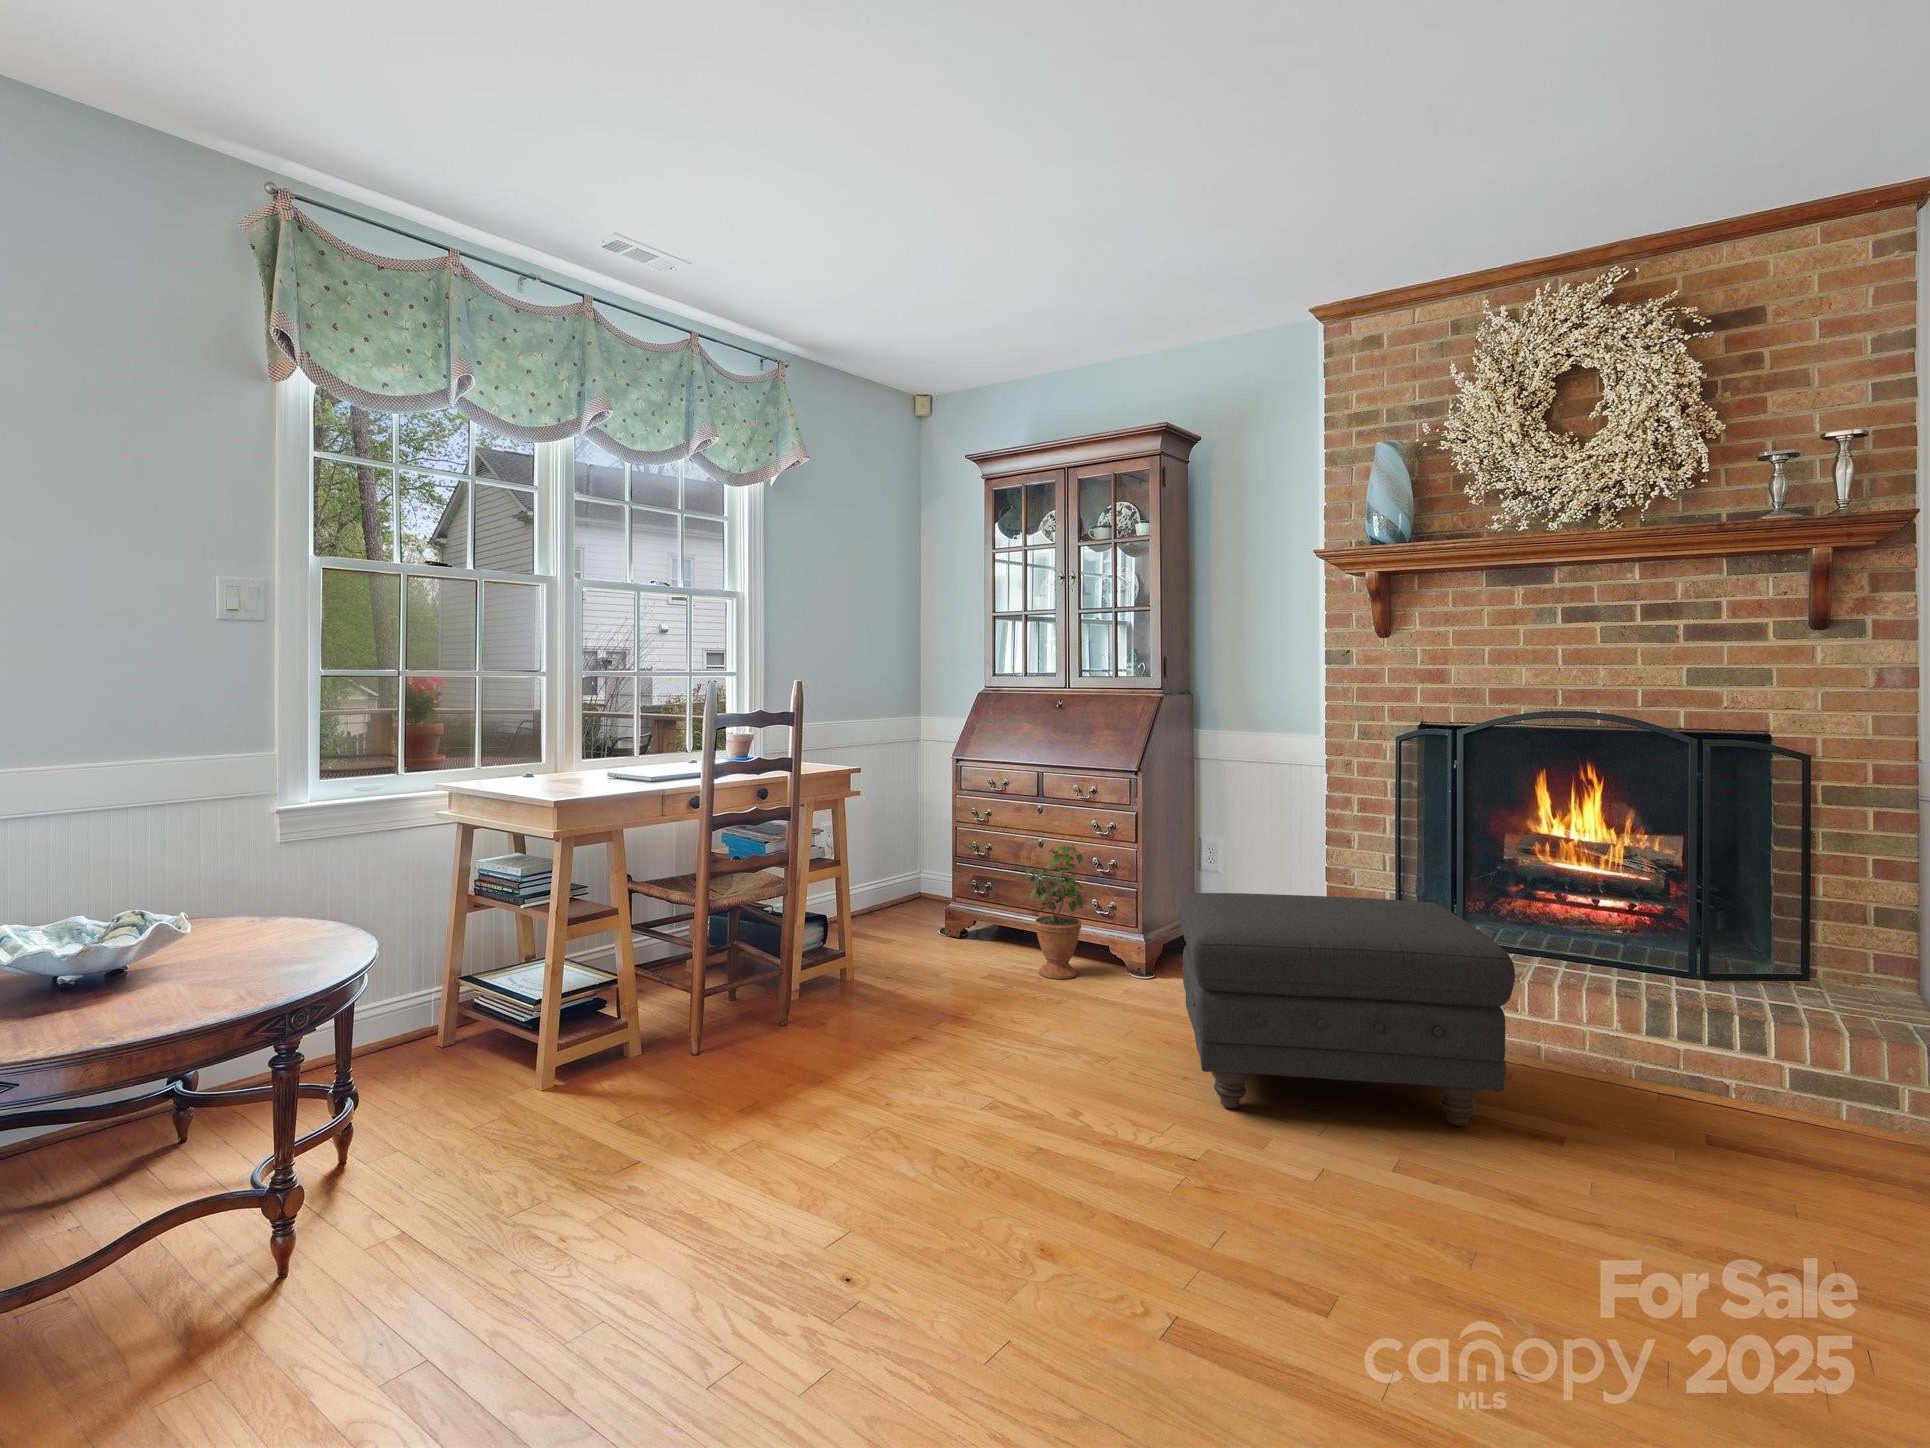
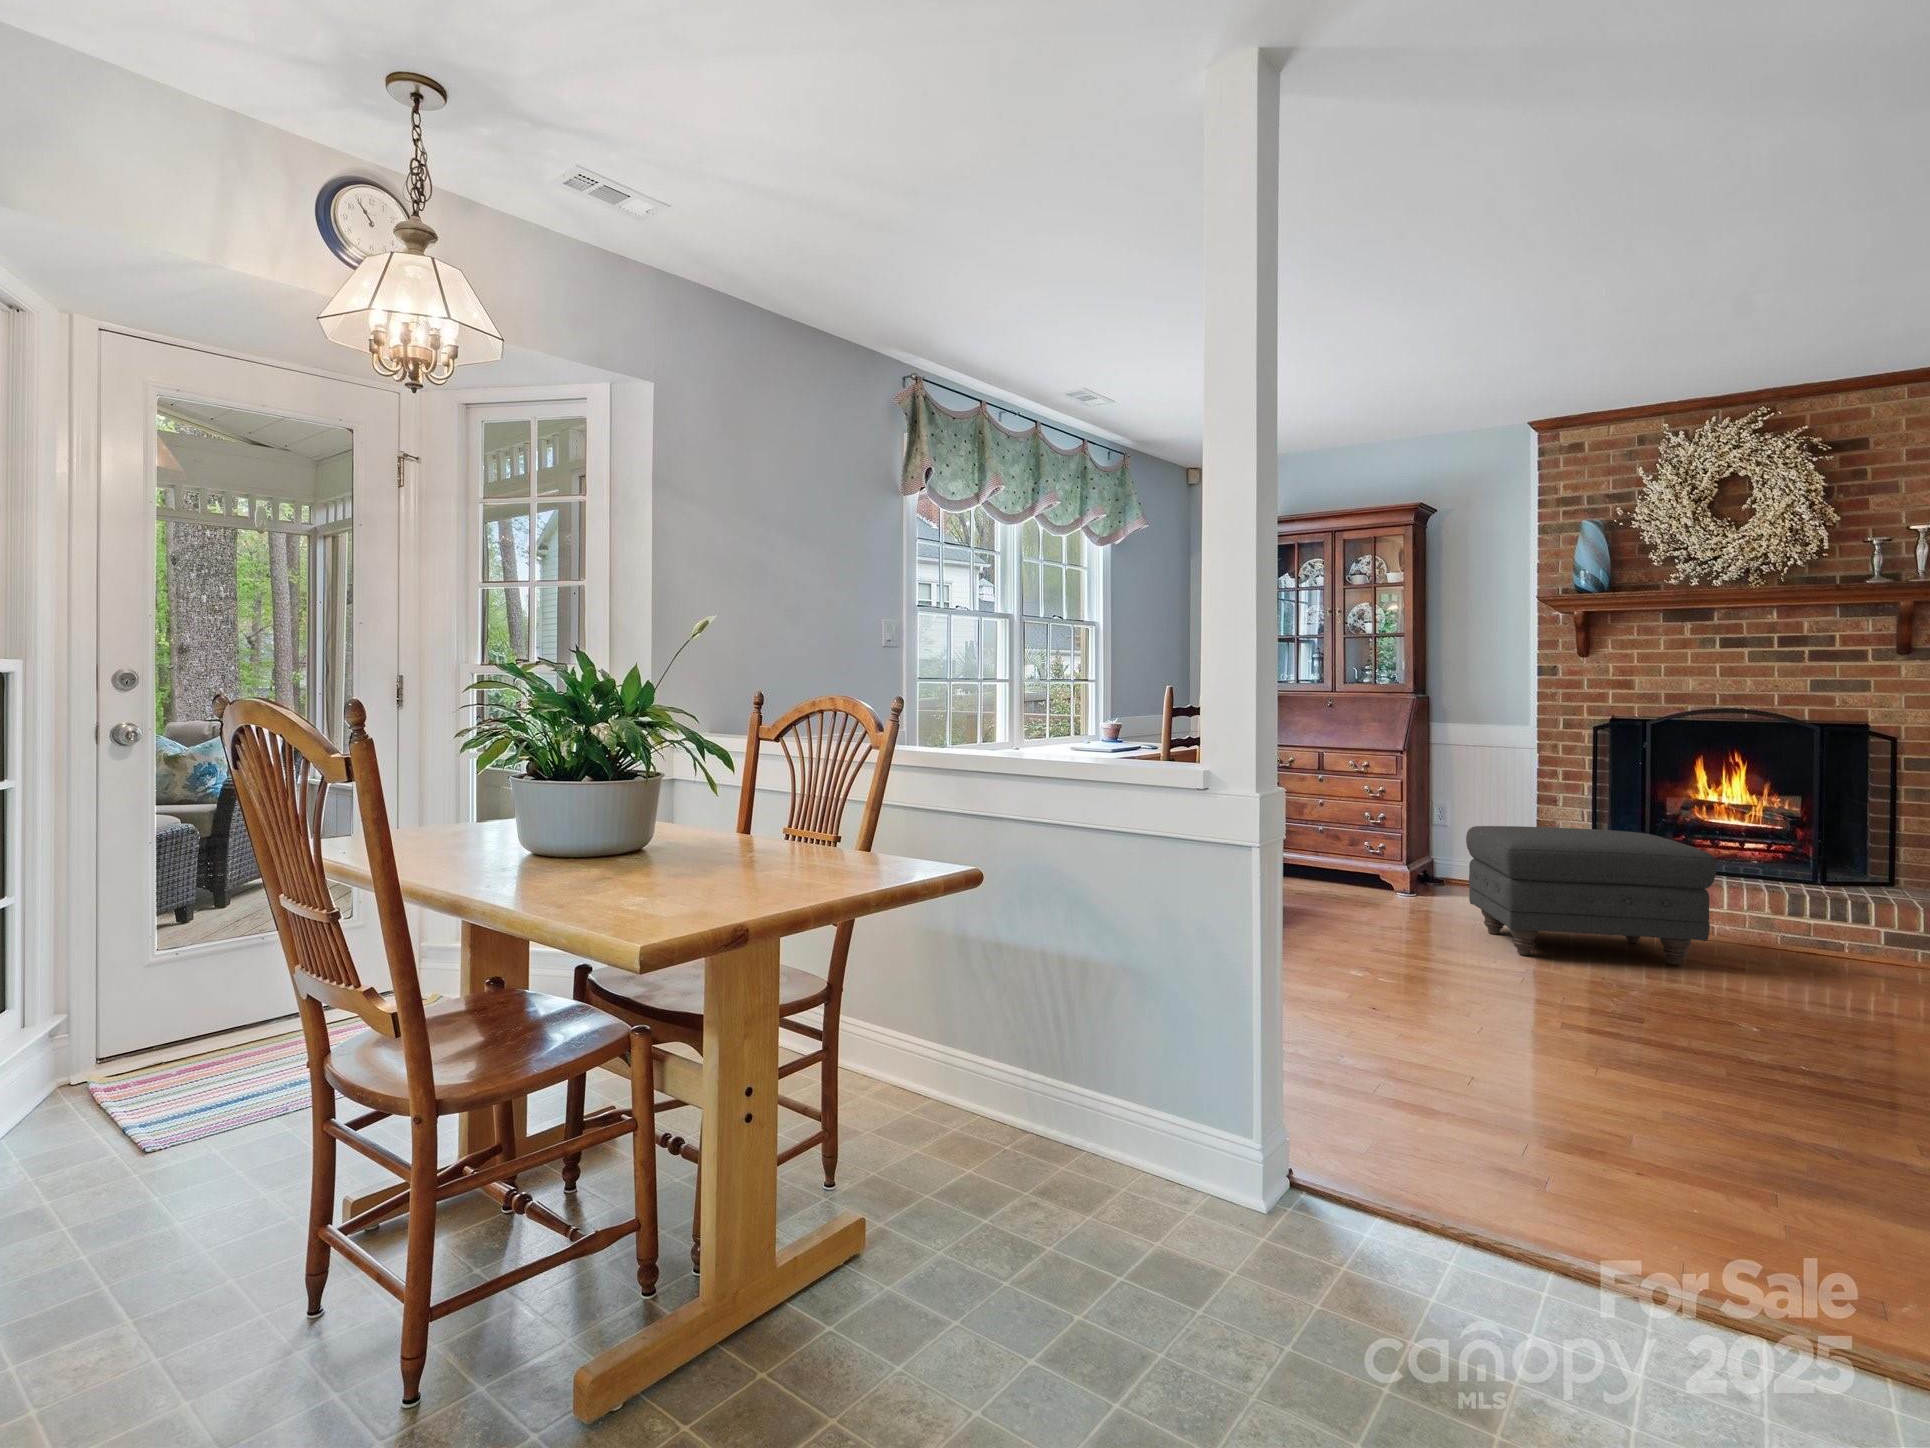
potted plant: present [1025,839,1083,979] -> none [1319,797,1363,894]

